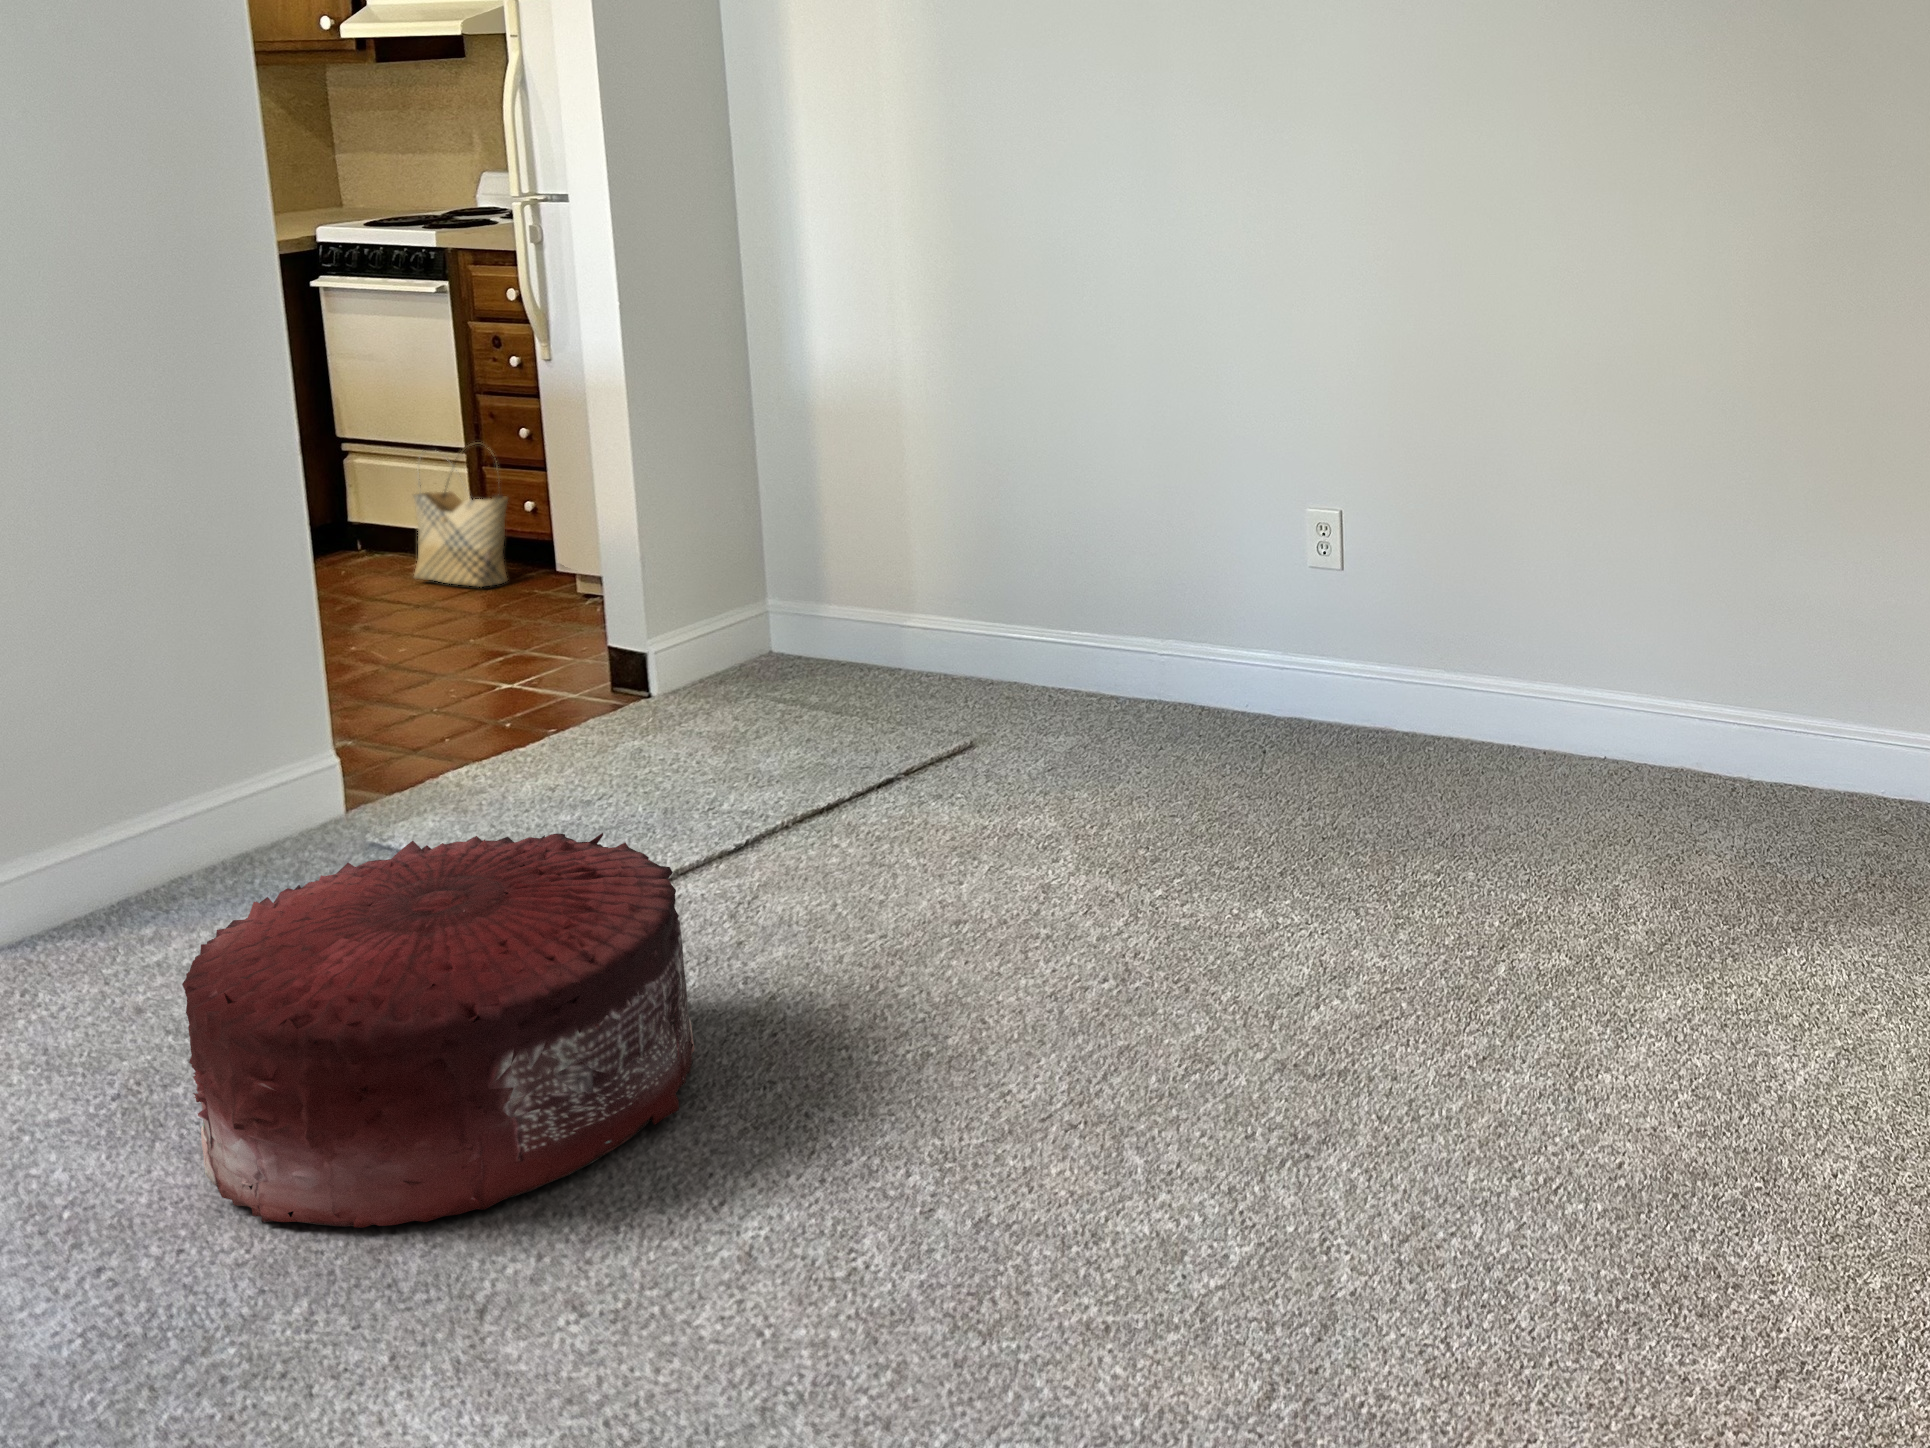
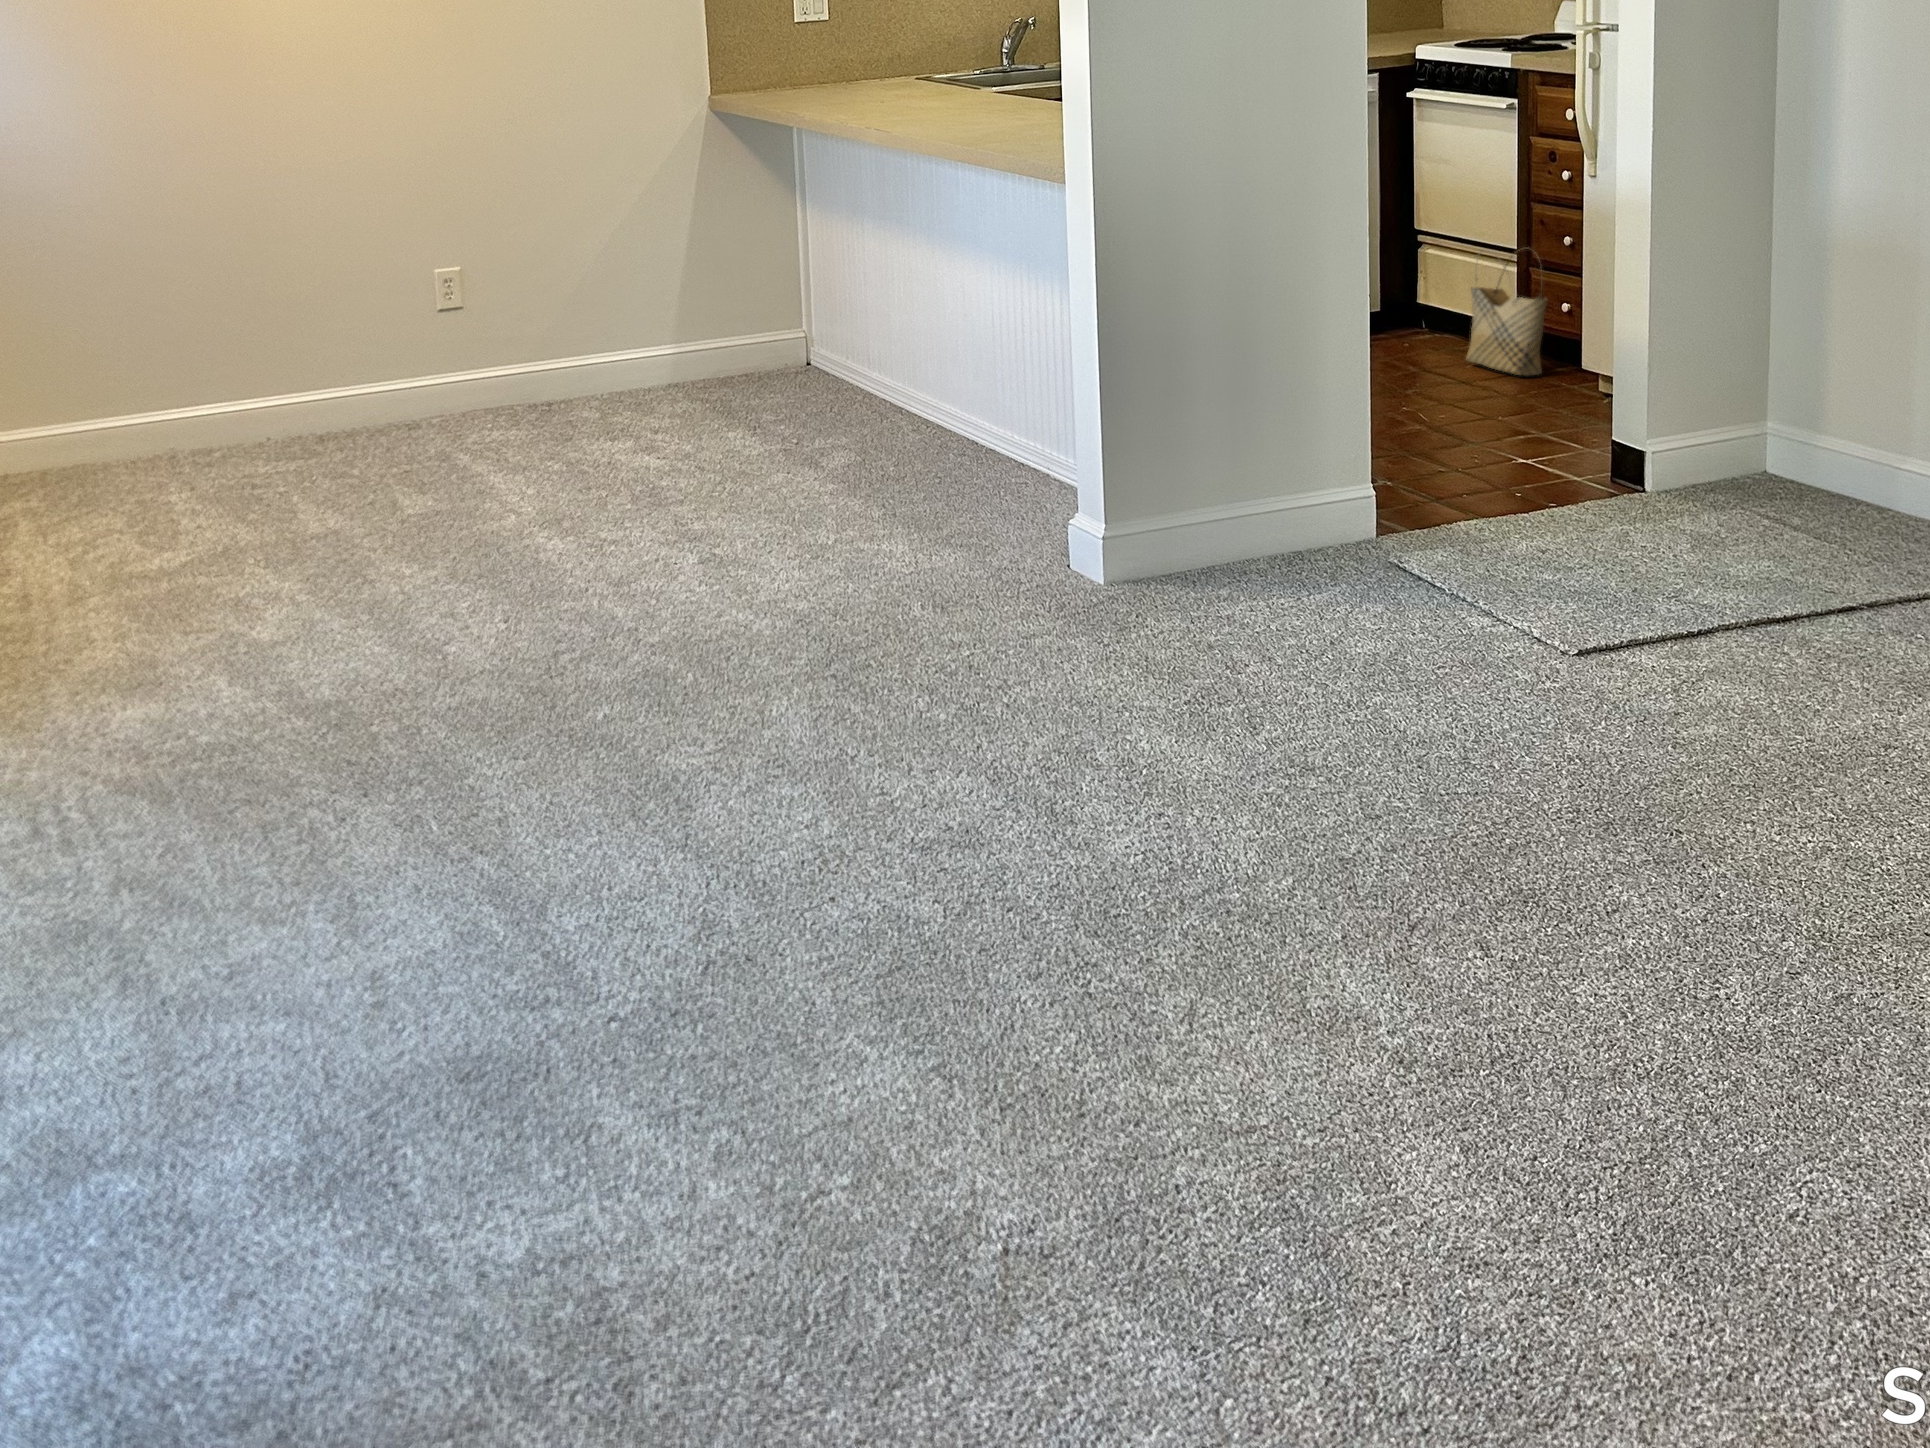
pouf: present [182,833,695,1228] -> none [1234,557,1615,854]

